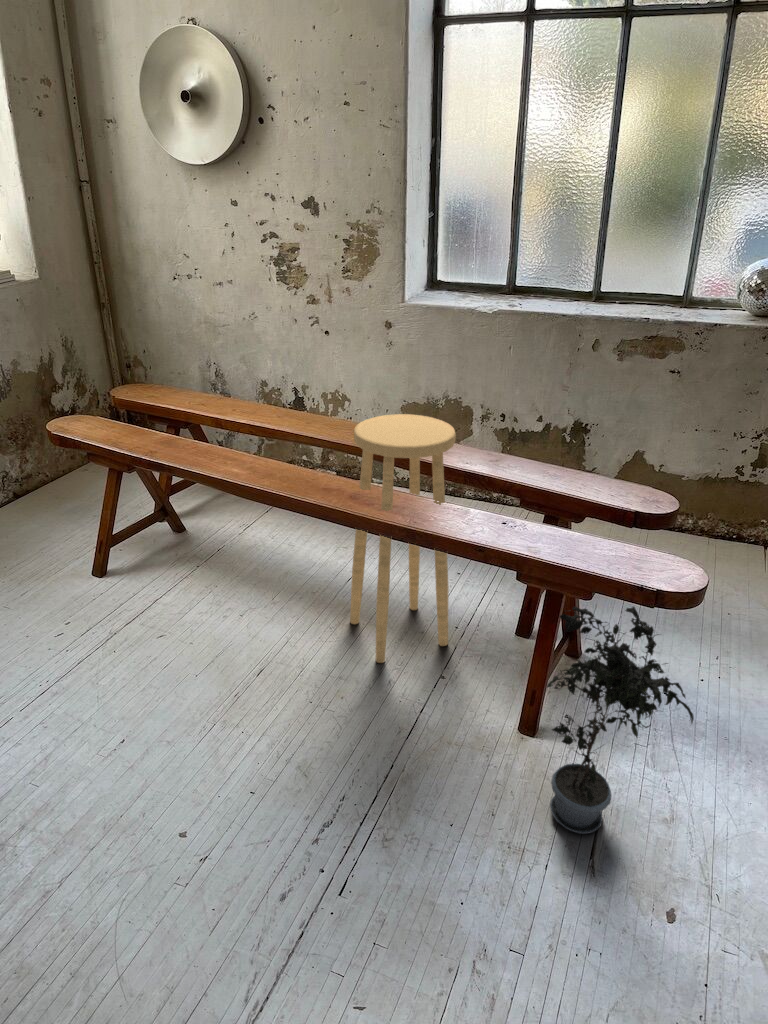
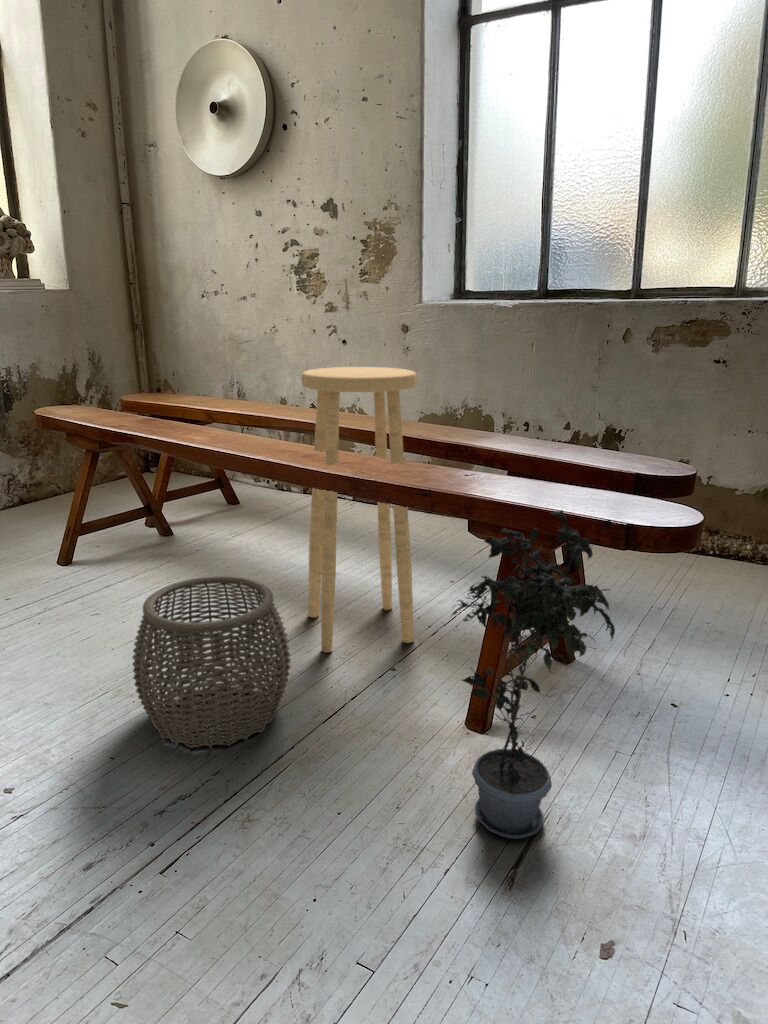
woven basket: none [250,625,379,777] -> present [132,576,291,748]

